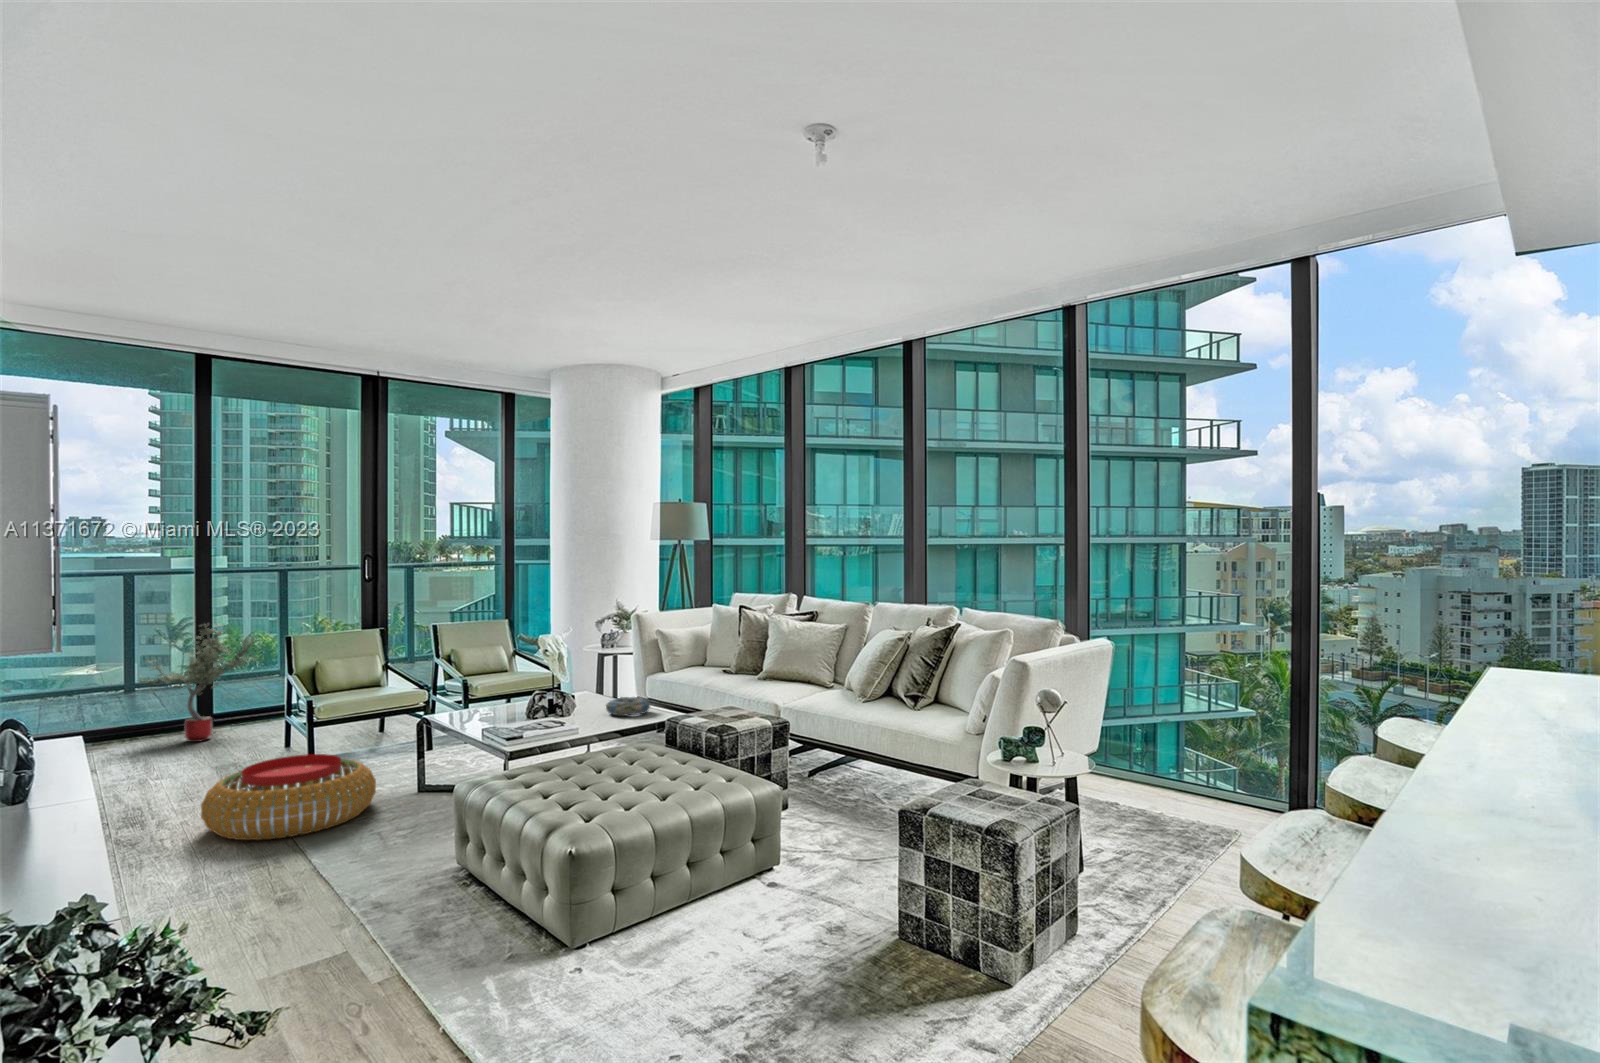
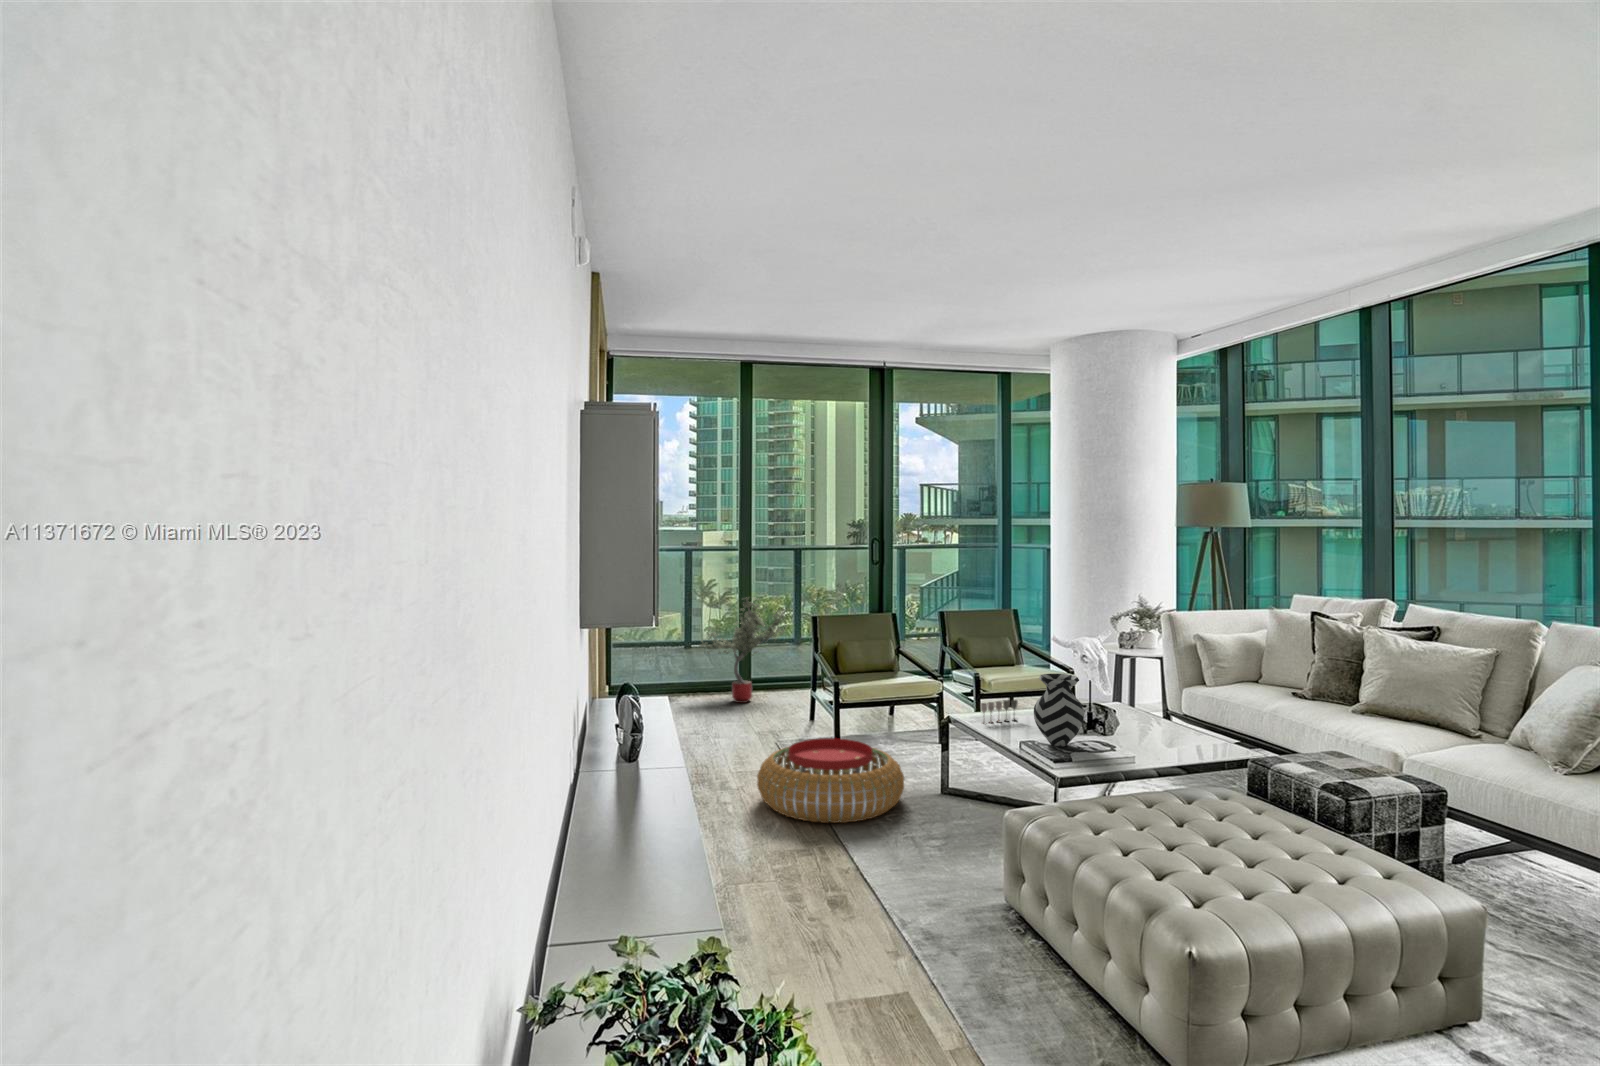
vase: none [501,668,546,731] -> present [1034,674,1084,747]
wine glass: none [457,697,495,722] -> present [980,700,1018,724]
decorative bowl: present [606,697,650,716] -> none [1148,716,1207,743]

